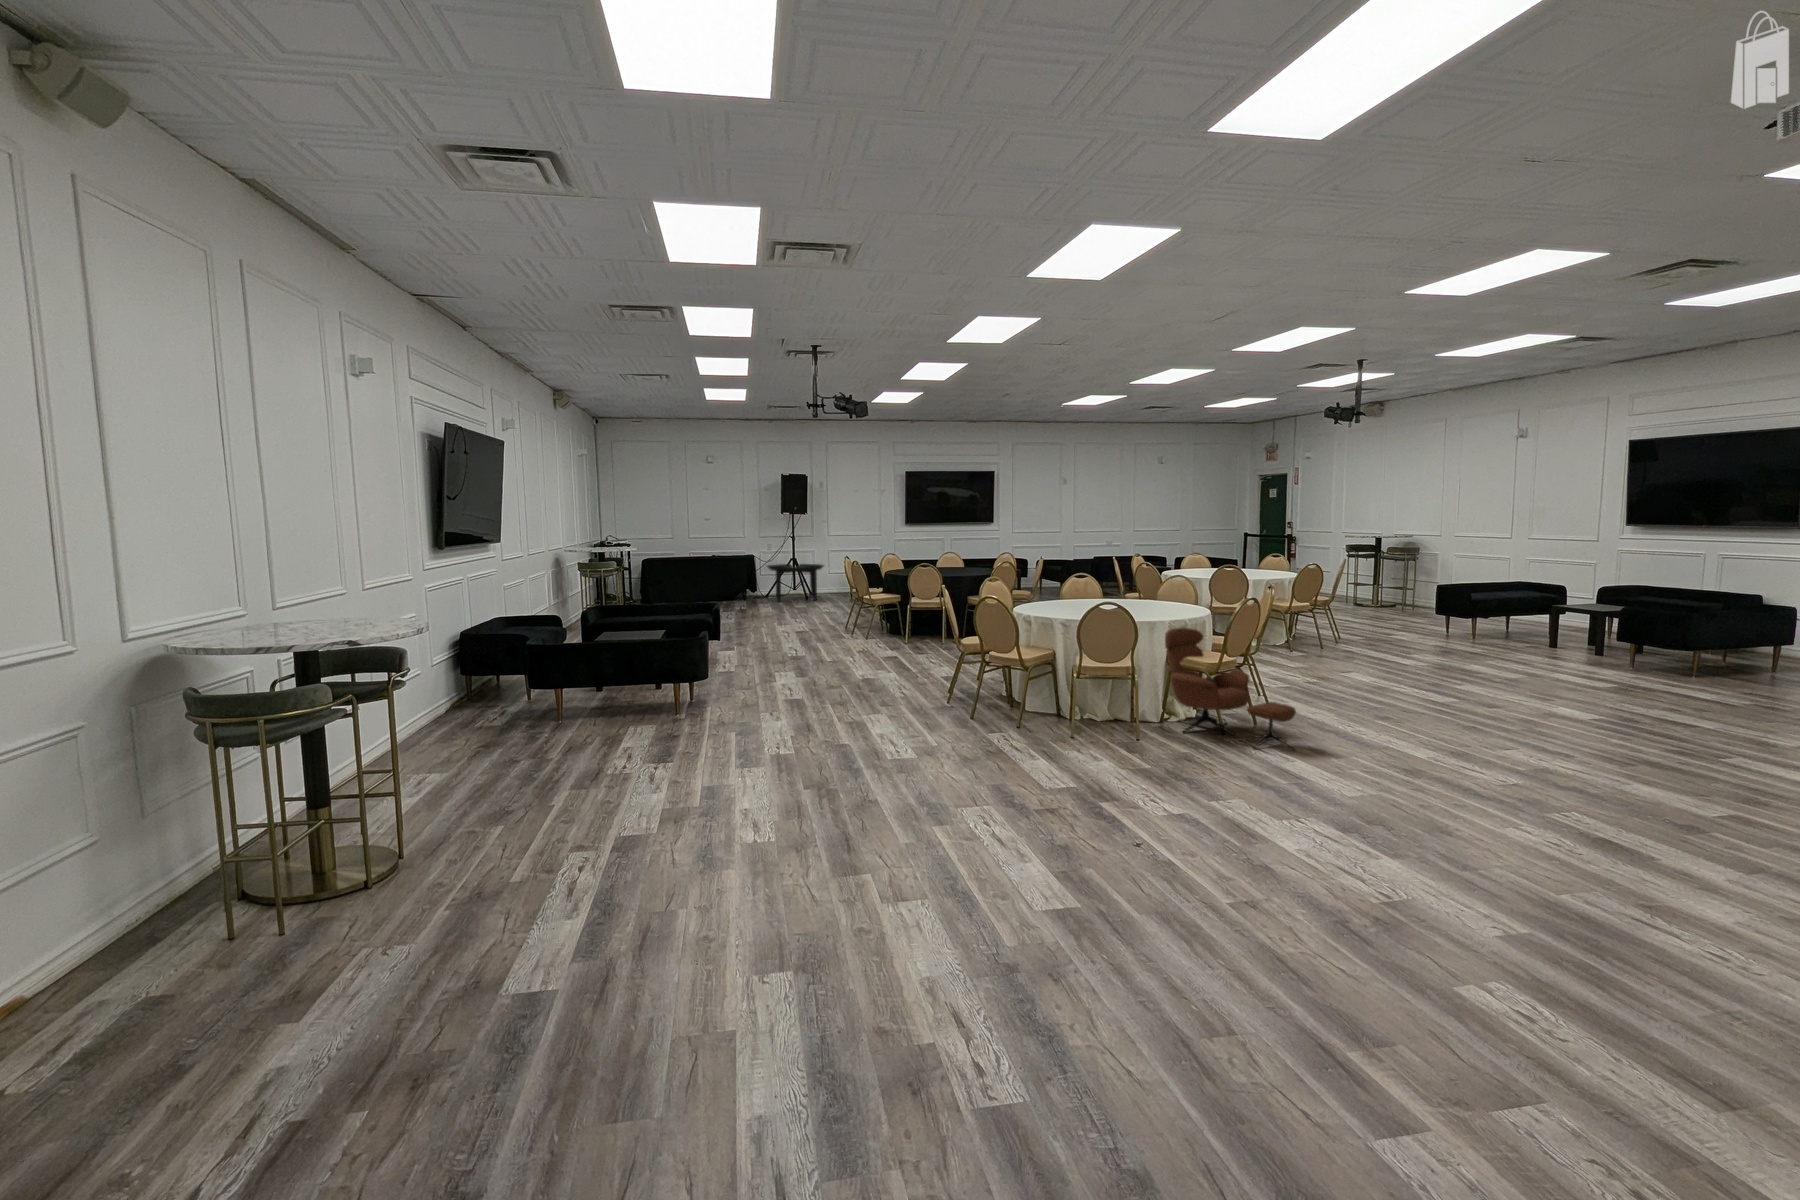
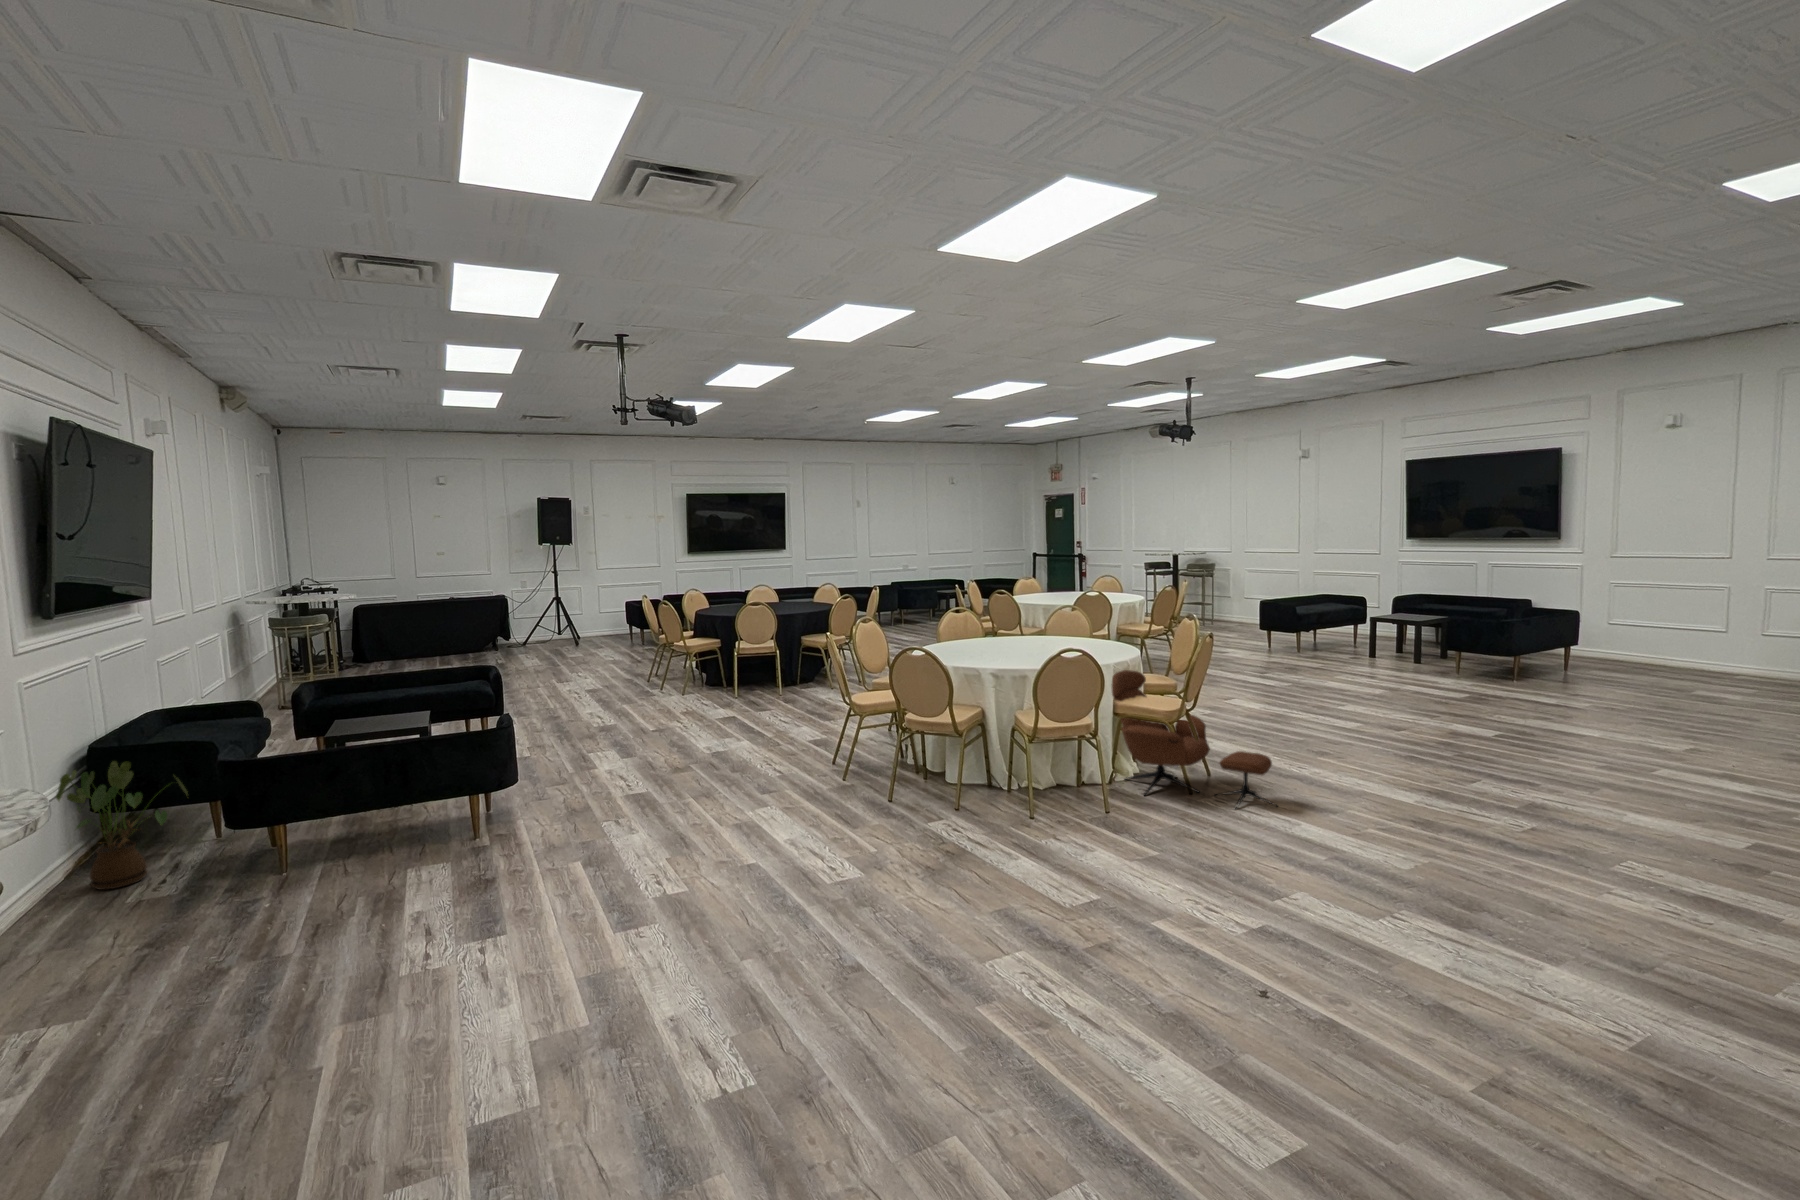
round table: present [768,564,824,601] -> none [524,604,600,652]
house plant: none [444,640,513,718] -> present [56,761,188,890]

